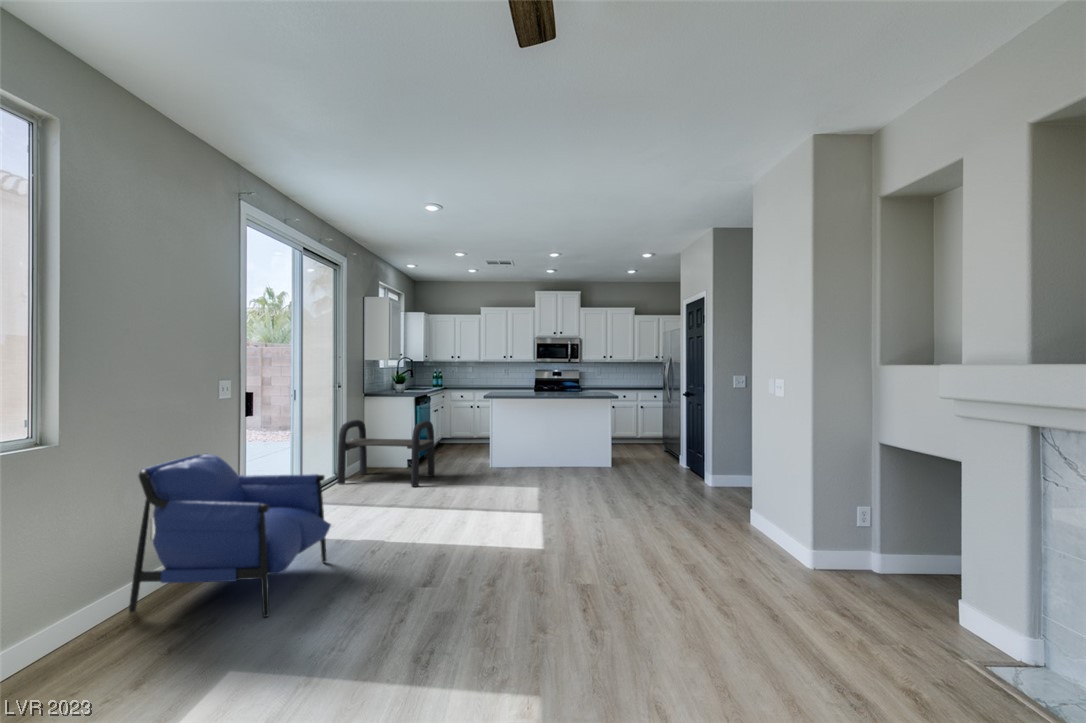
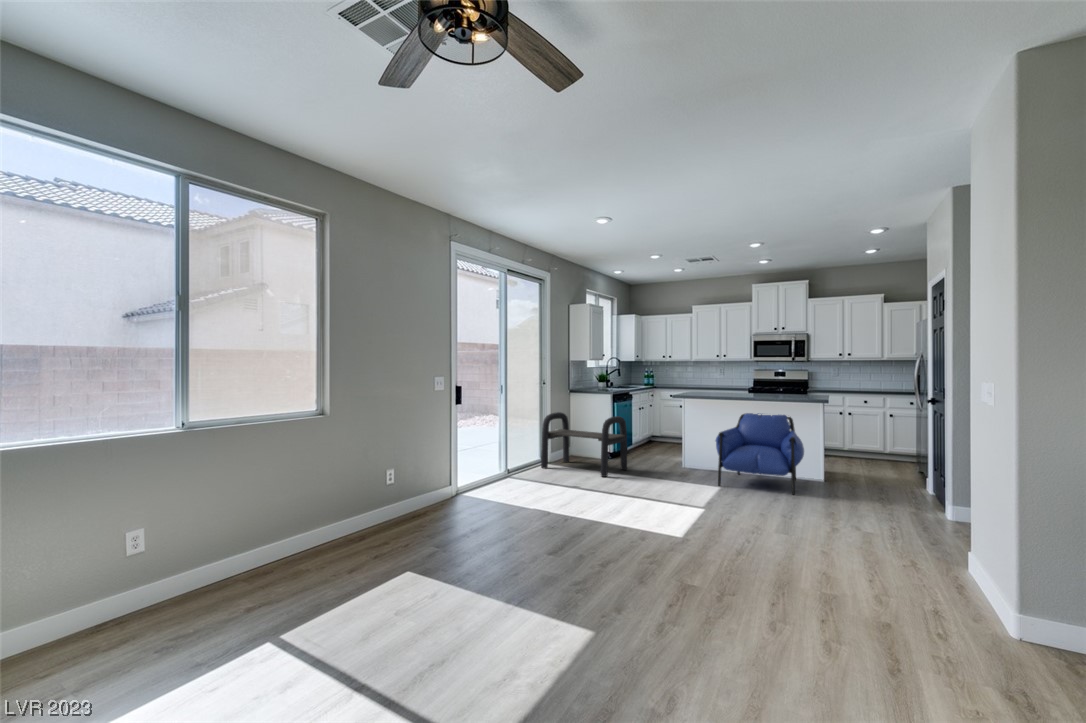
armchair: present [129,454,331,617] -> present [716,413,804,495]

